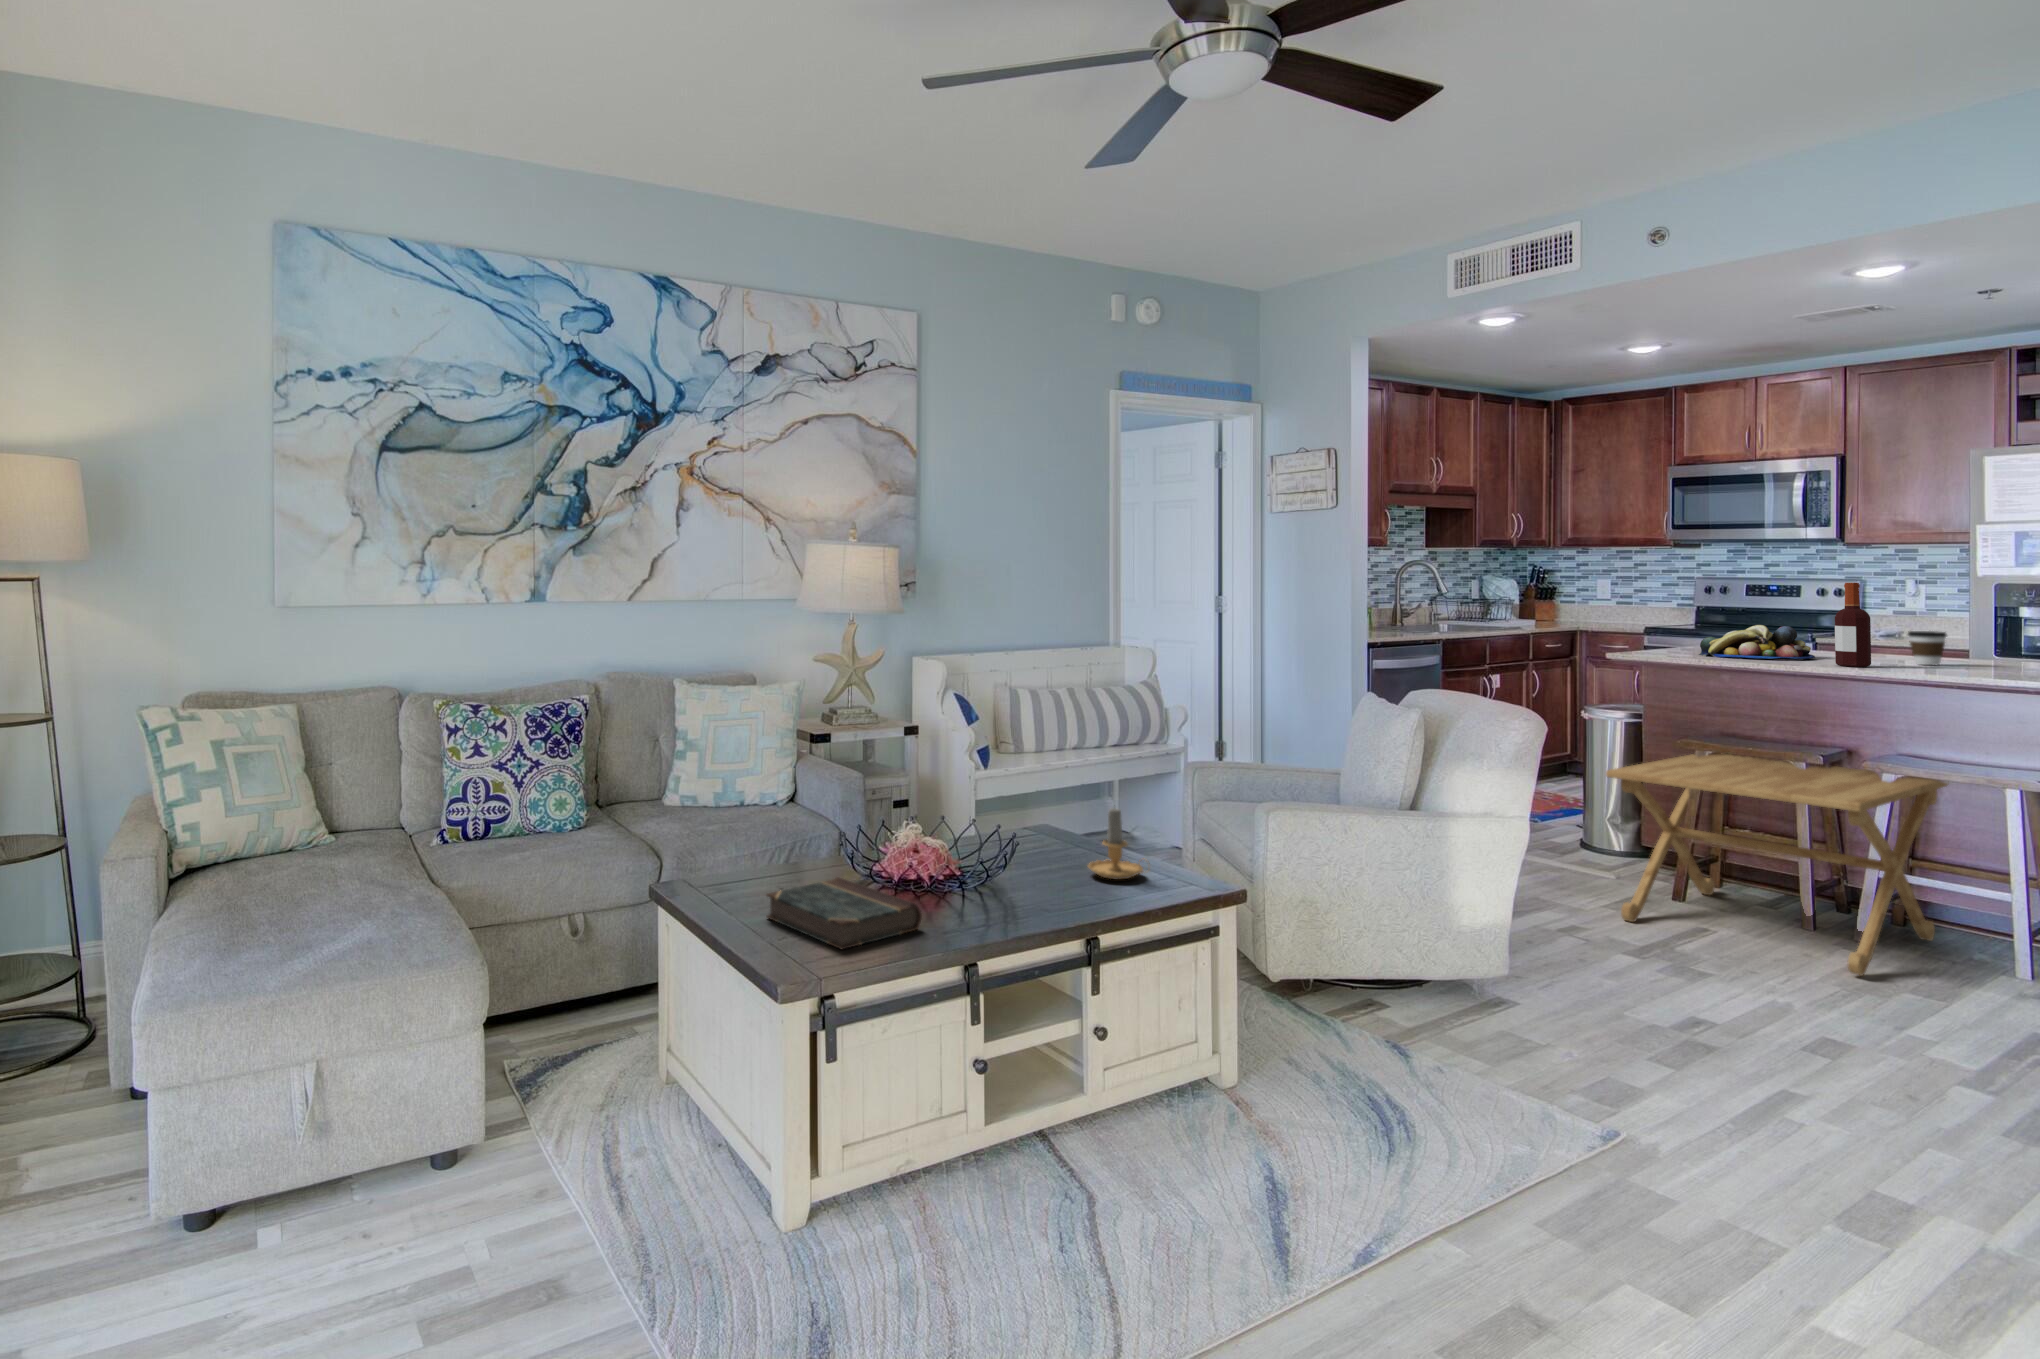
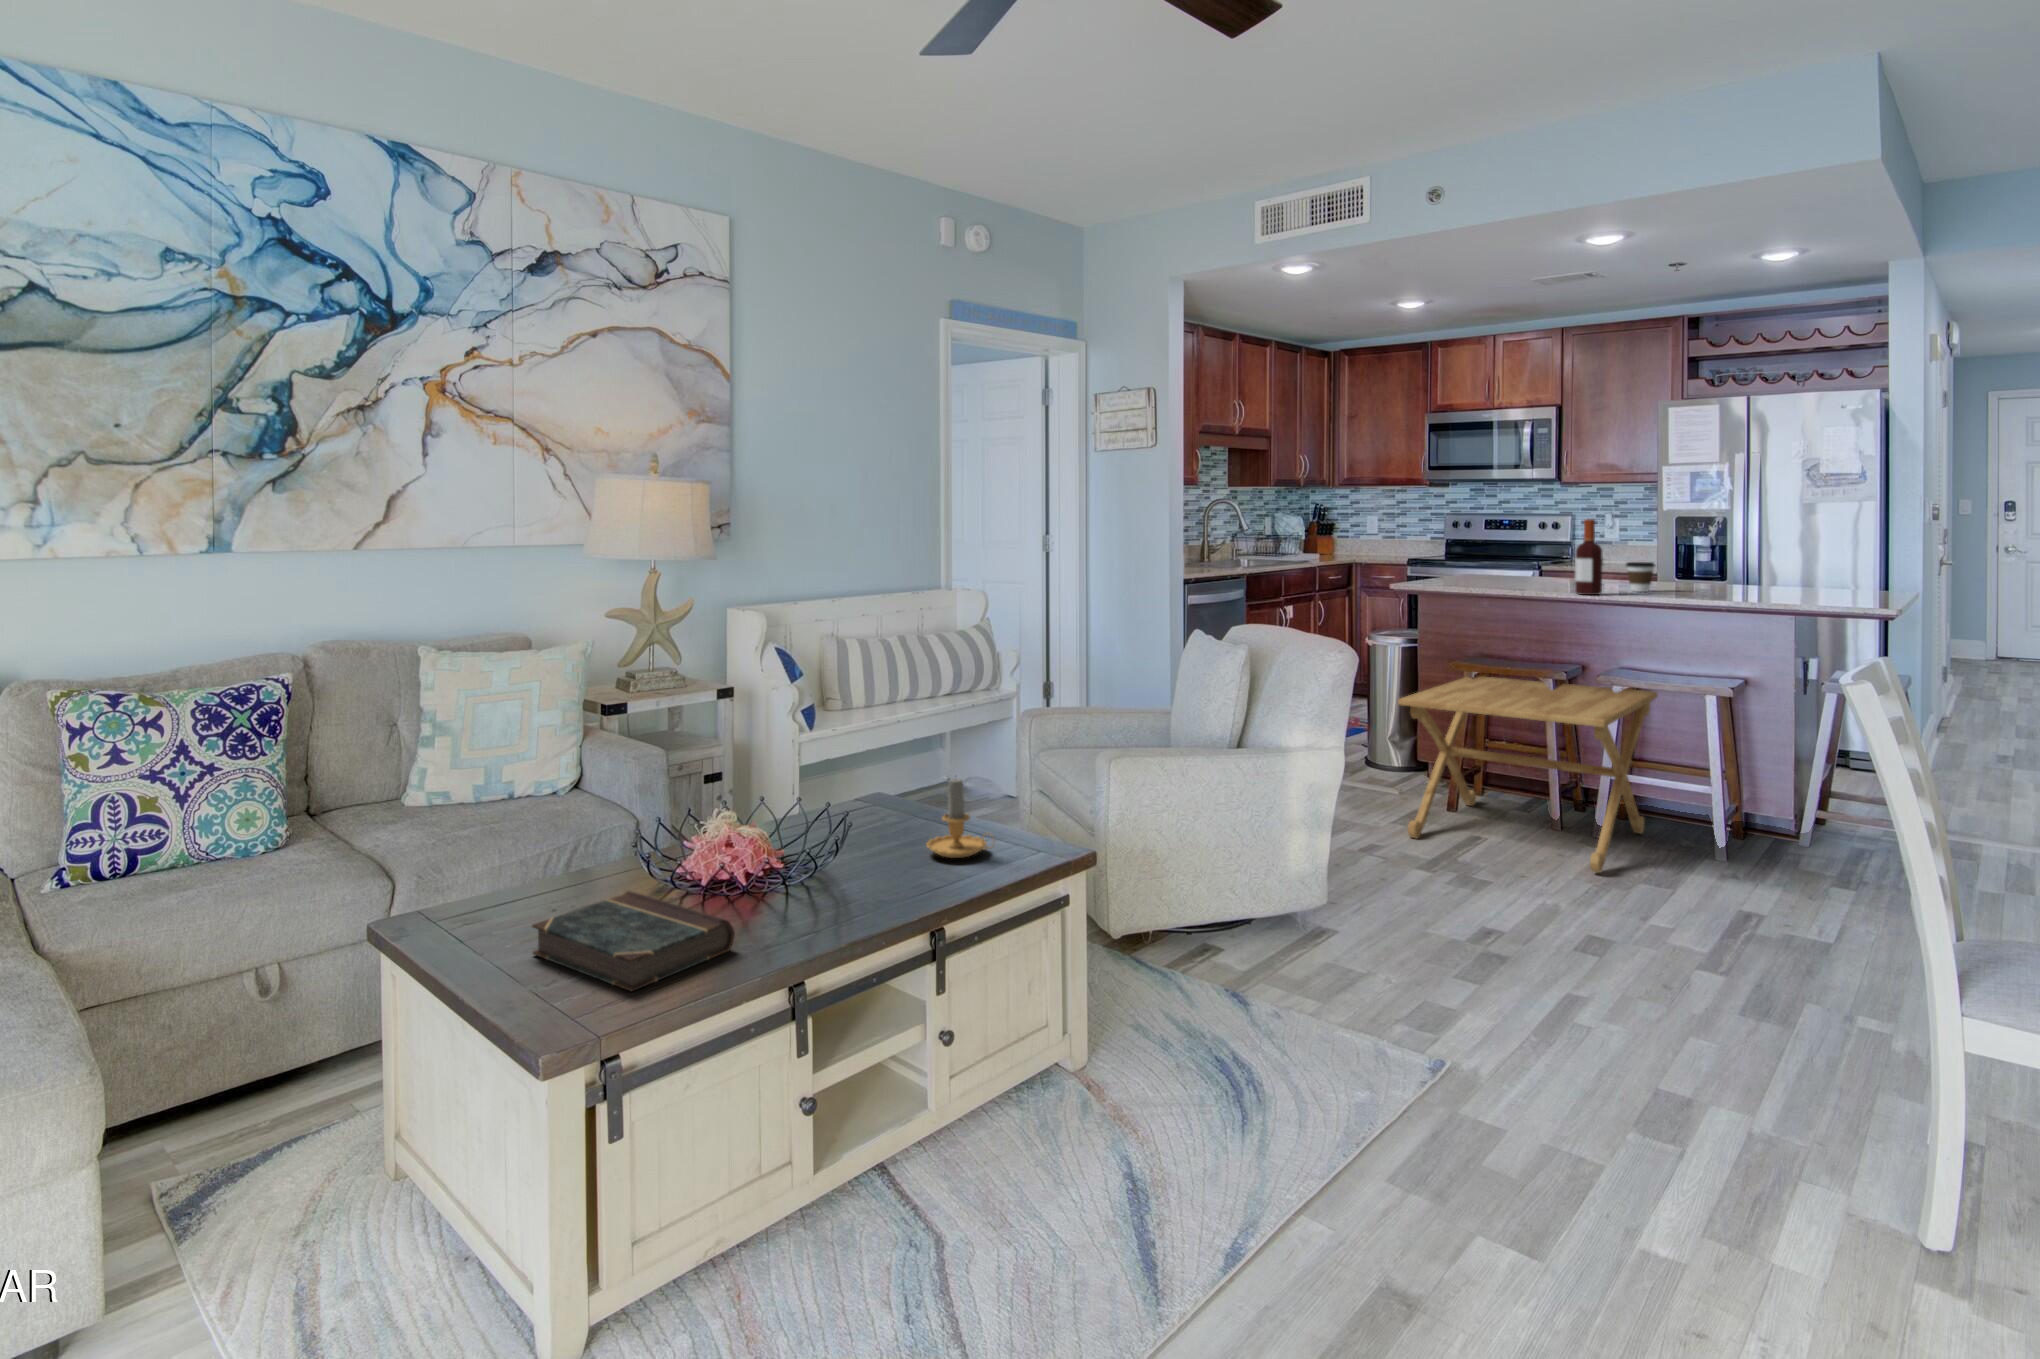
fruit bowl: present [1699,625,1815,659] -> none [1465,558,1556,589]

